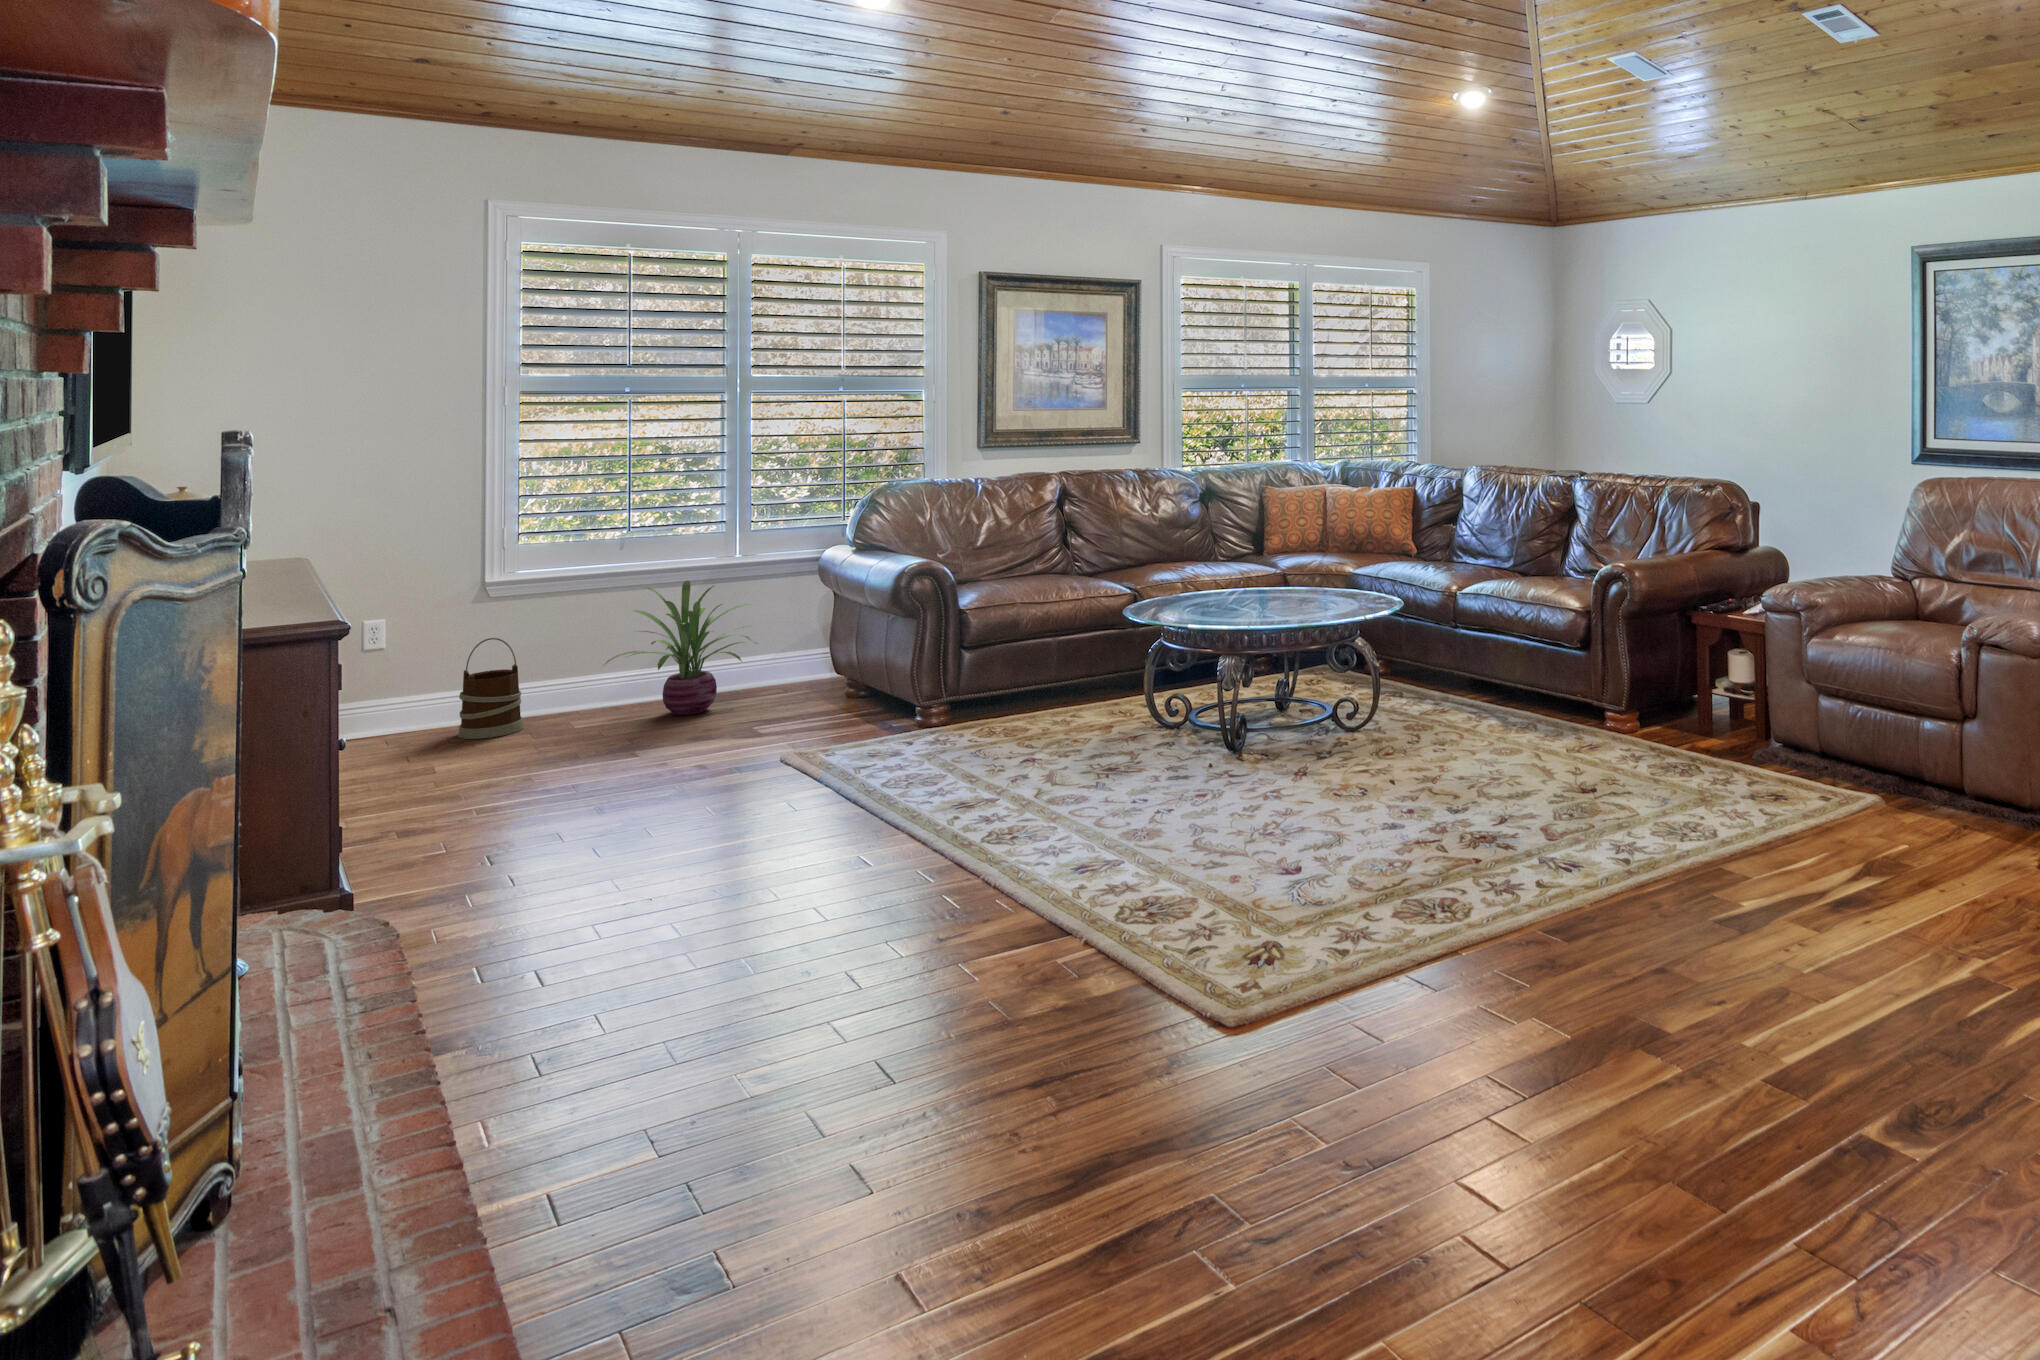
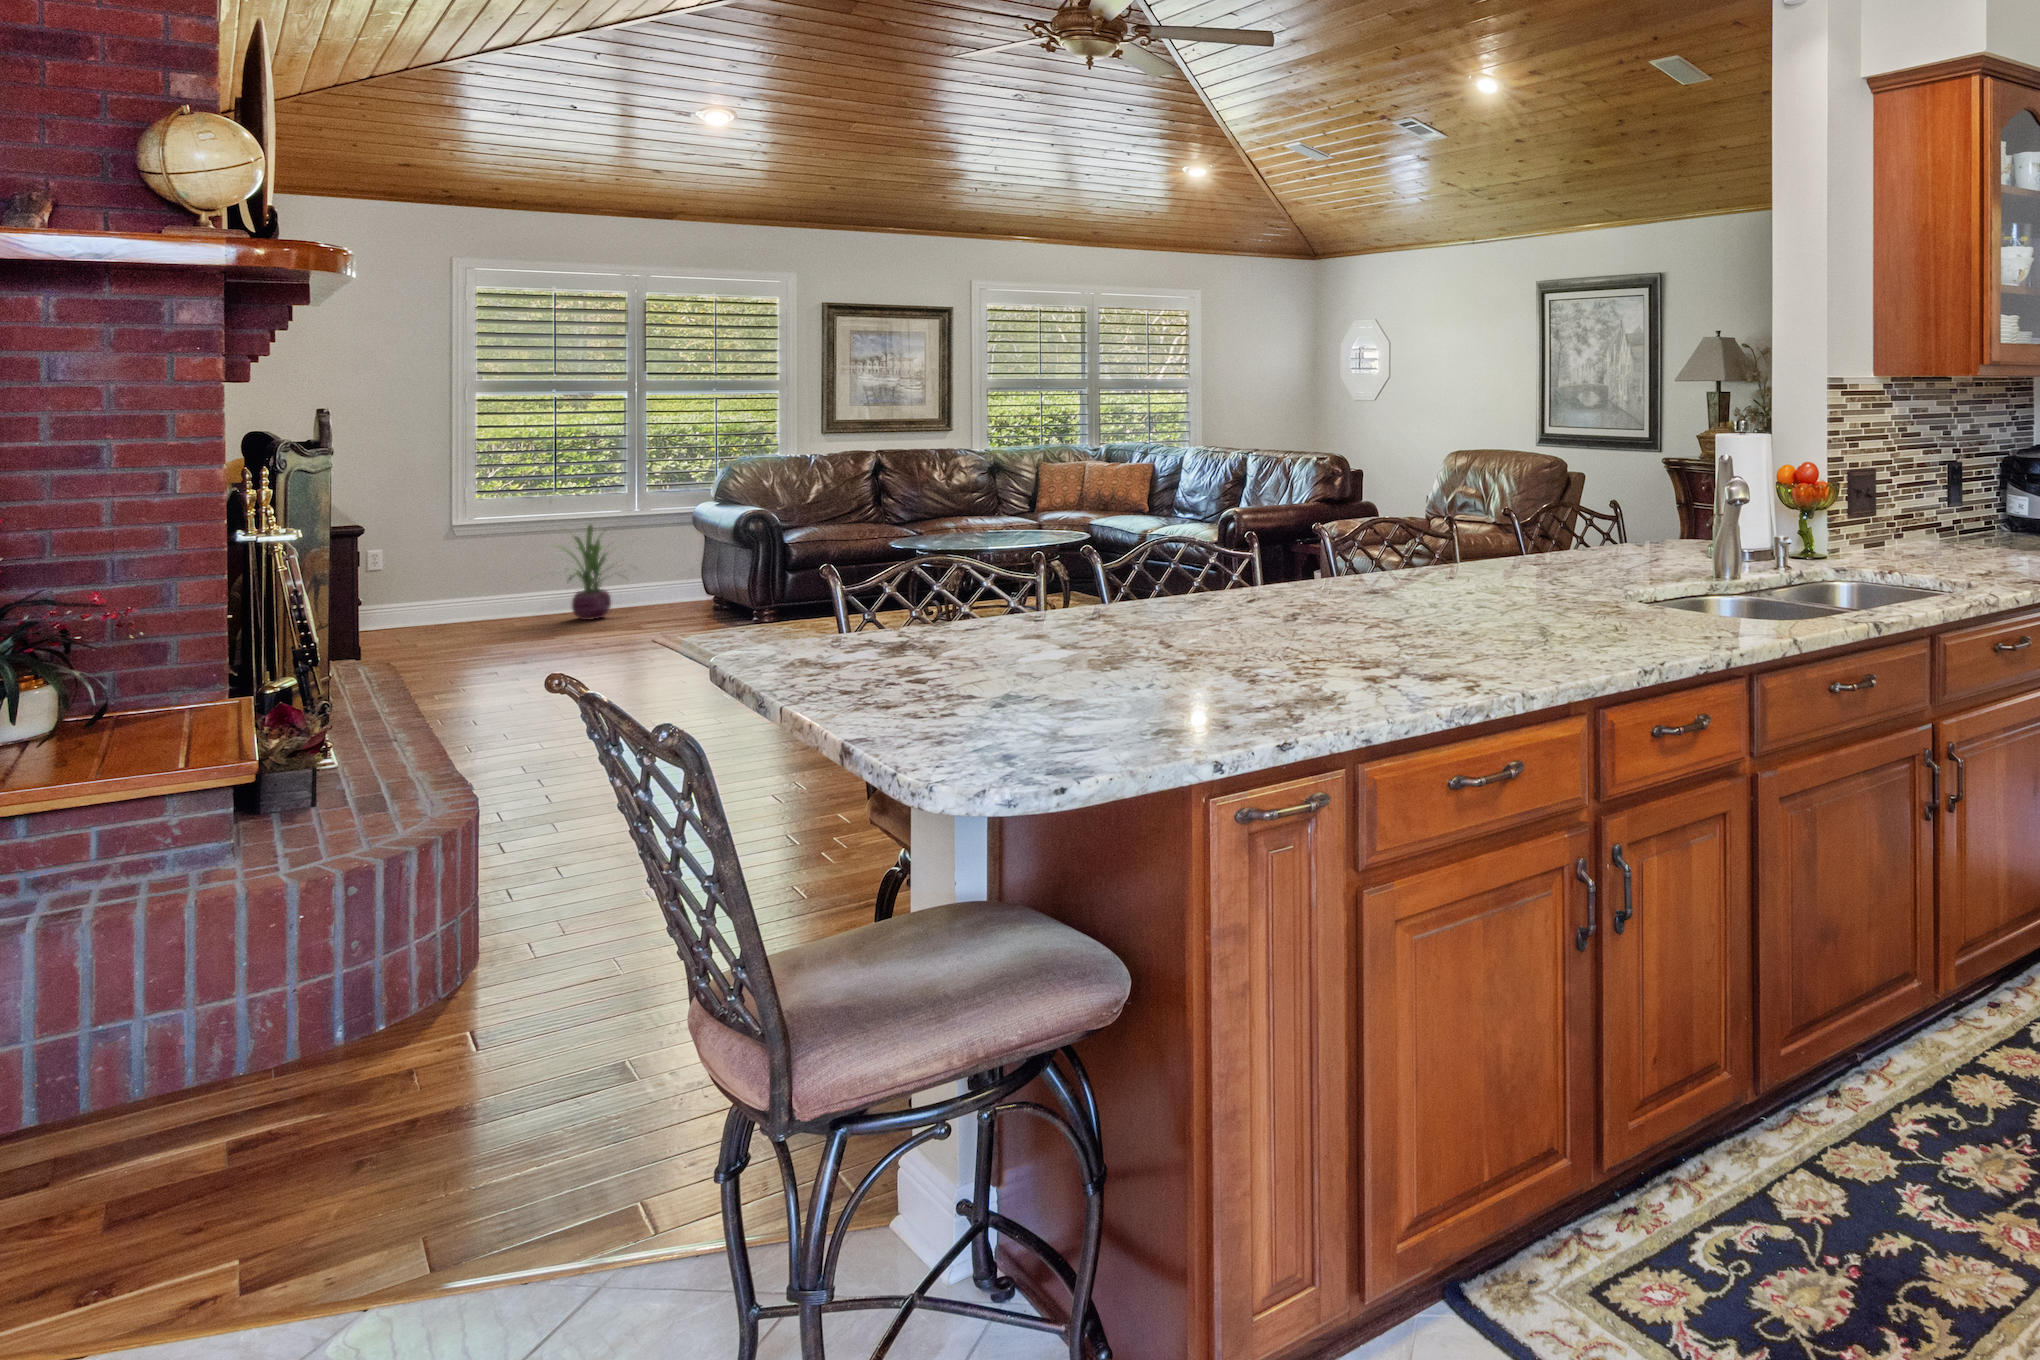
wooden bucket: present [458,638,523,739] -> none [426,560,472,630]

